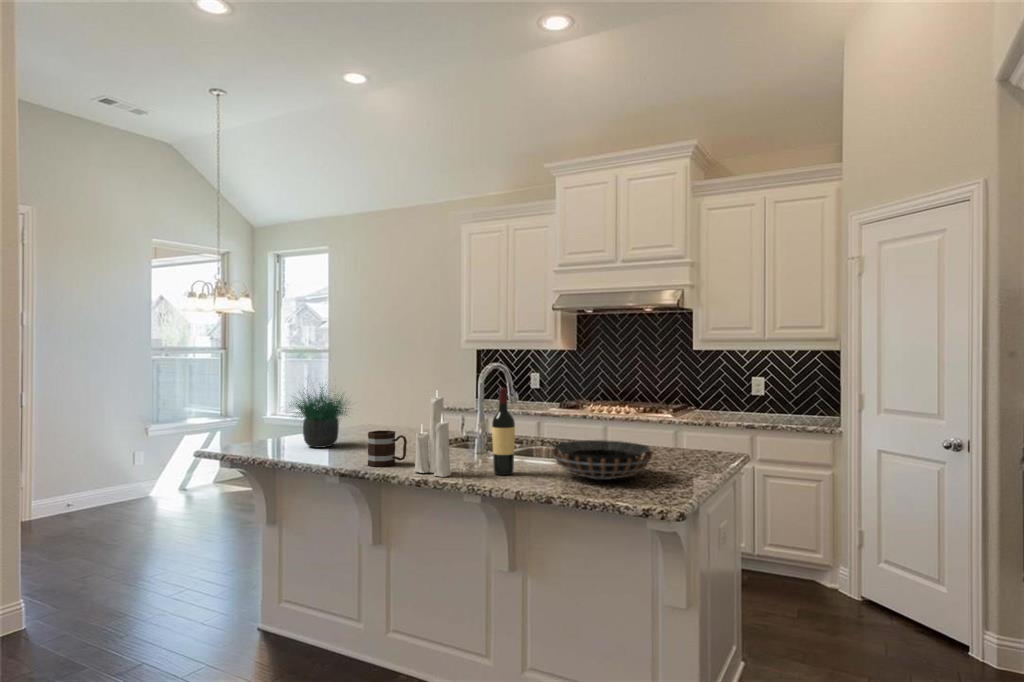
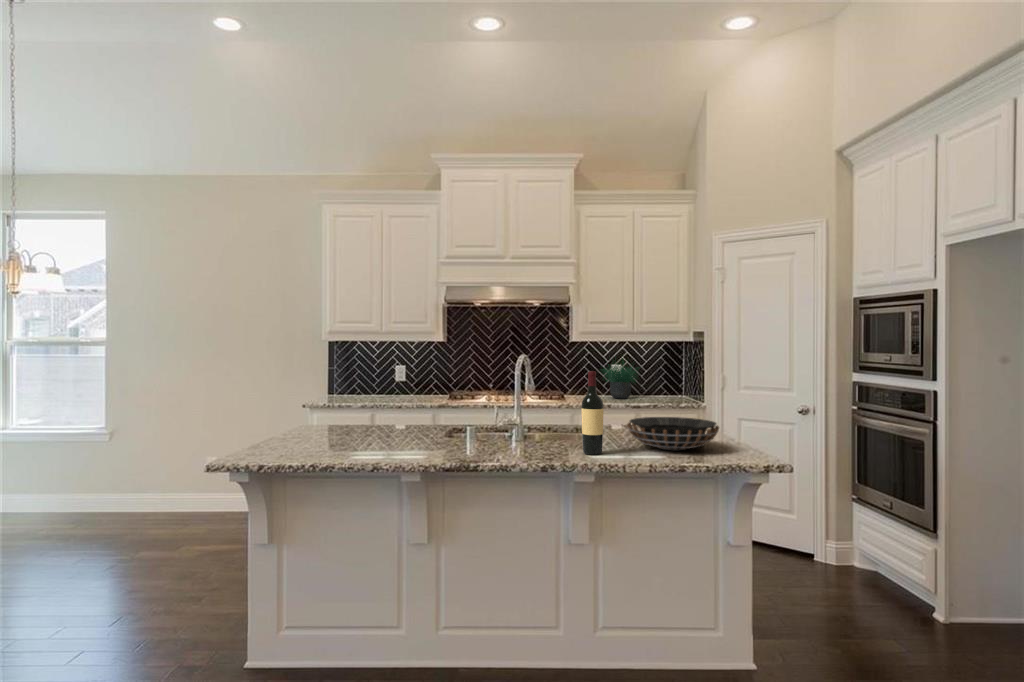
potted plant: present [295,387,349,448] -> present [605,364,635,399]
candle: present [414,395,451,477] -> none [513,367,557,461]
mug: present [368,430,407,467] -> none [442,421,486,459]

